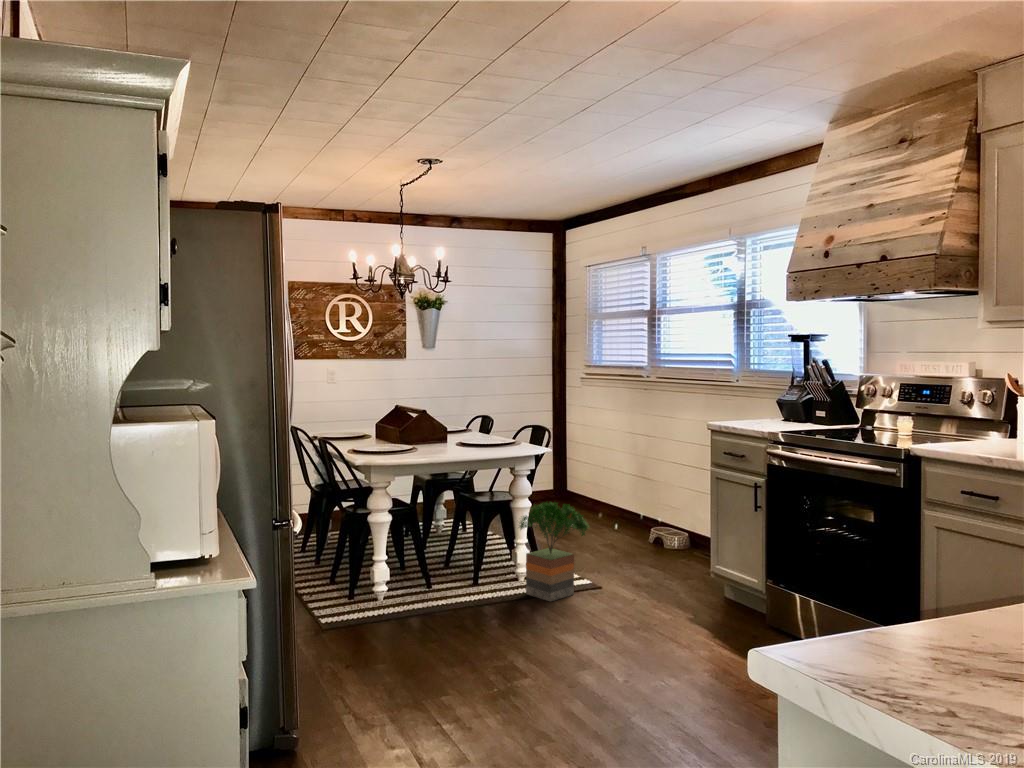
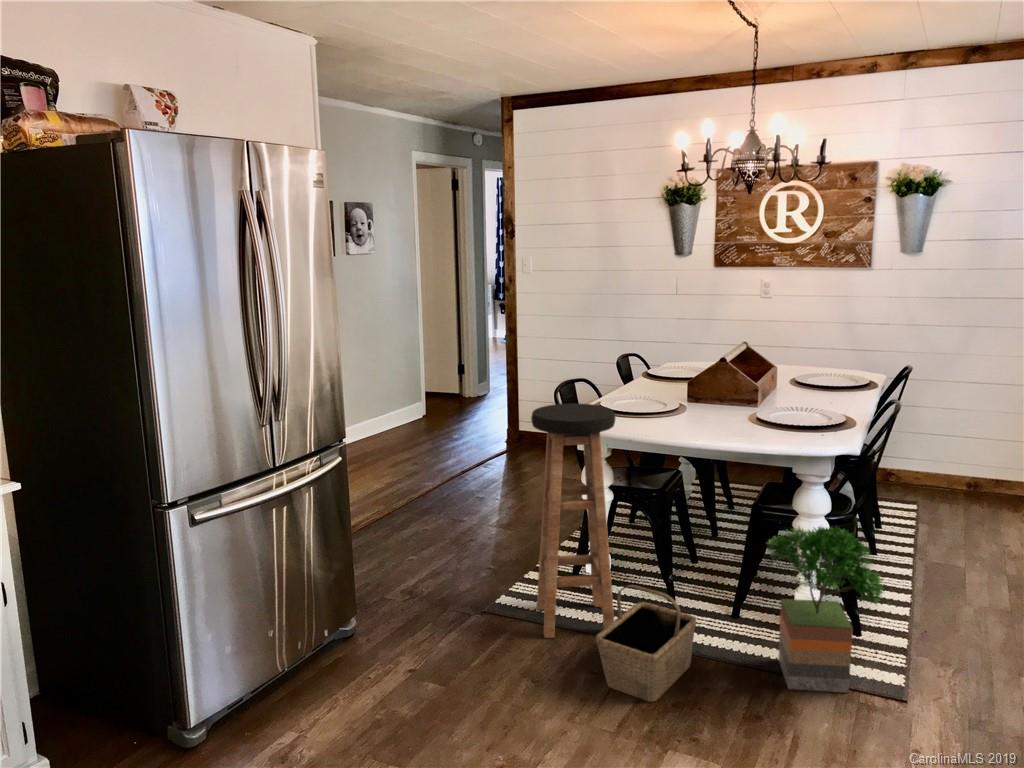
bar stool: none [358,450,431,627] -> present [531,403,615,638]
basket: none [454,559,511,630] -> present [596,585,696,702]

